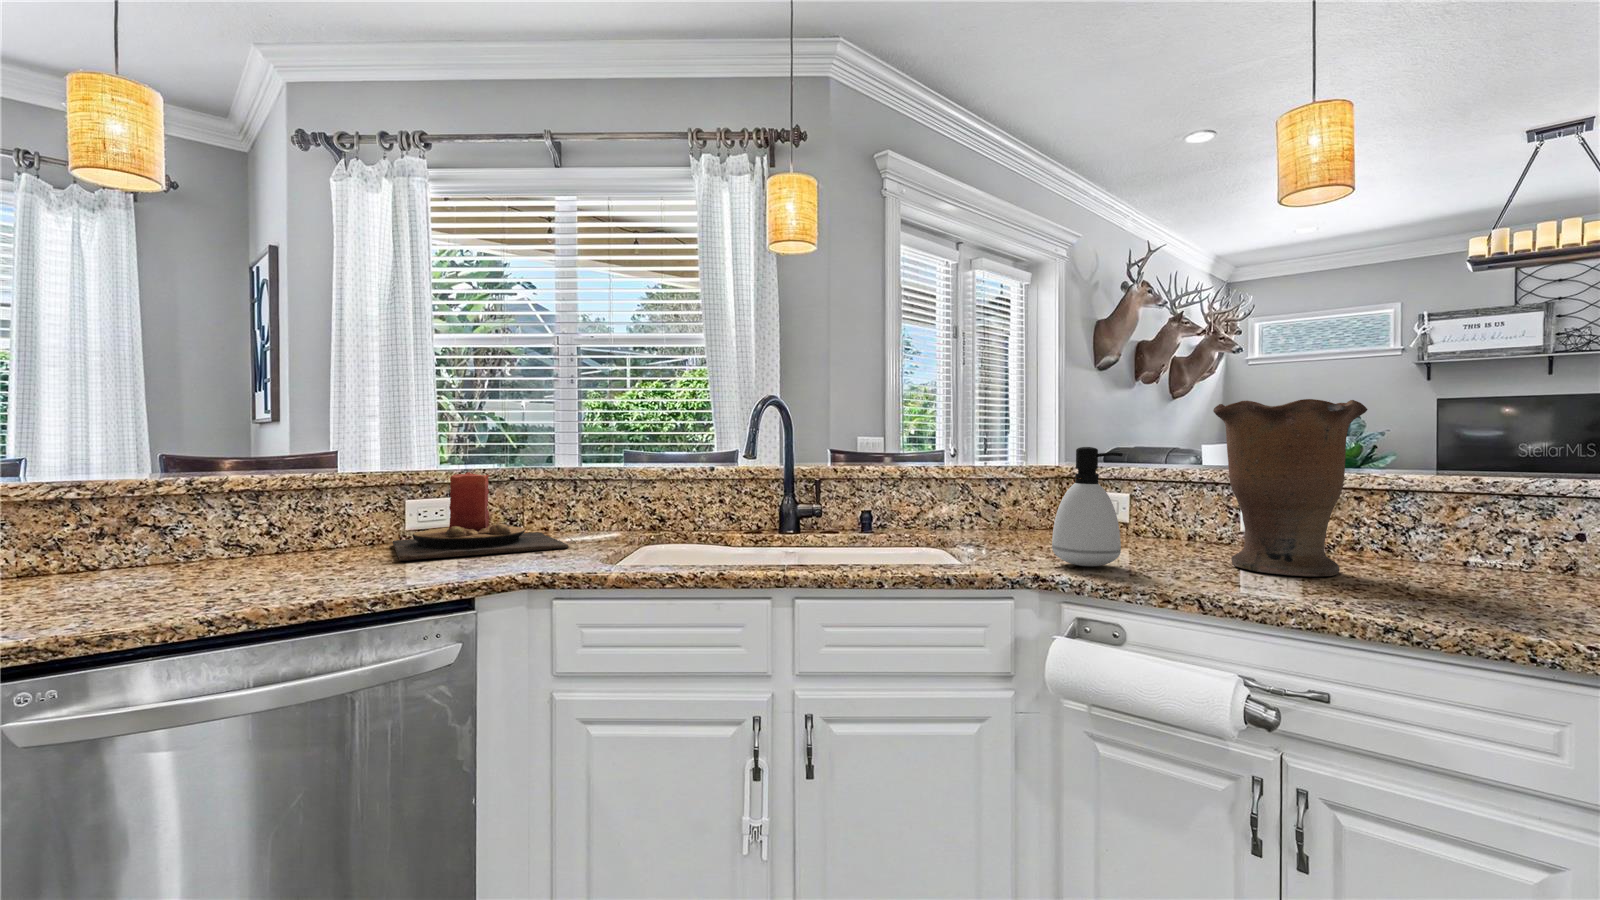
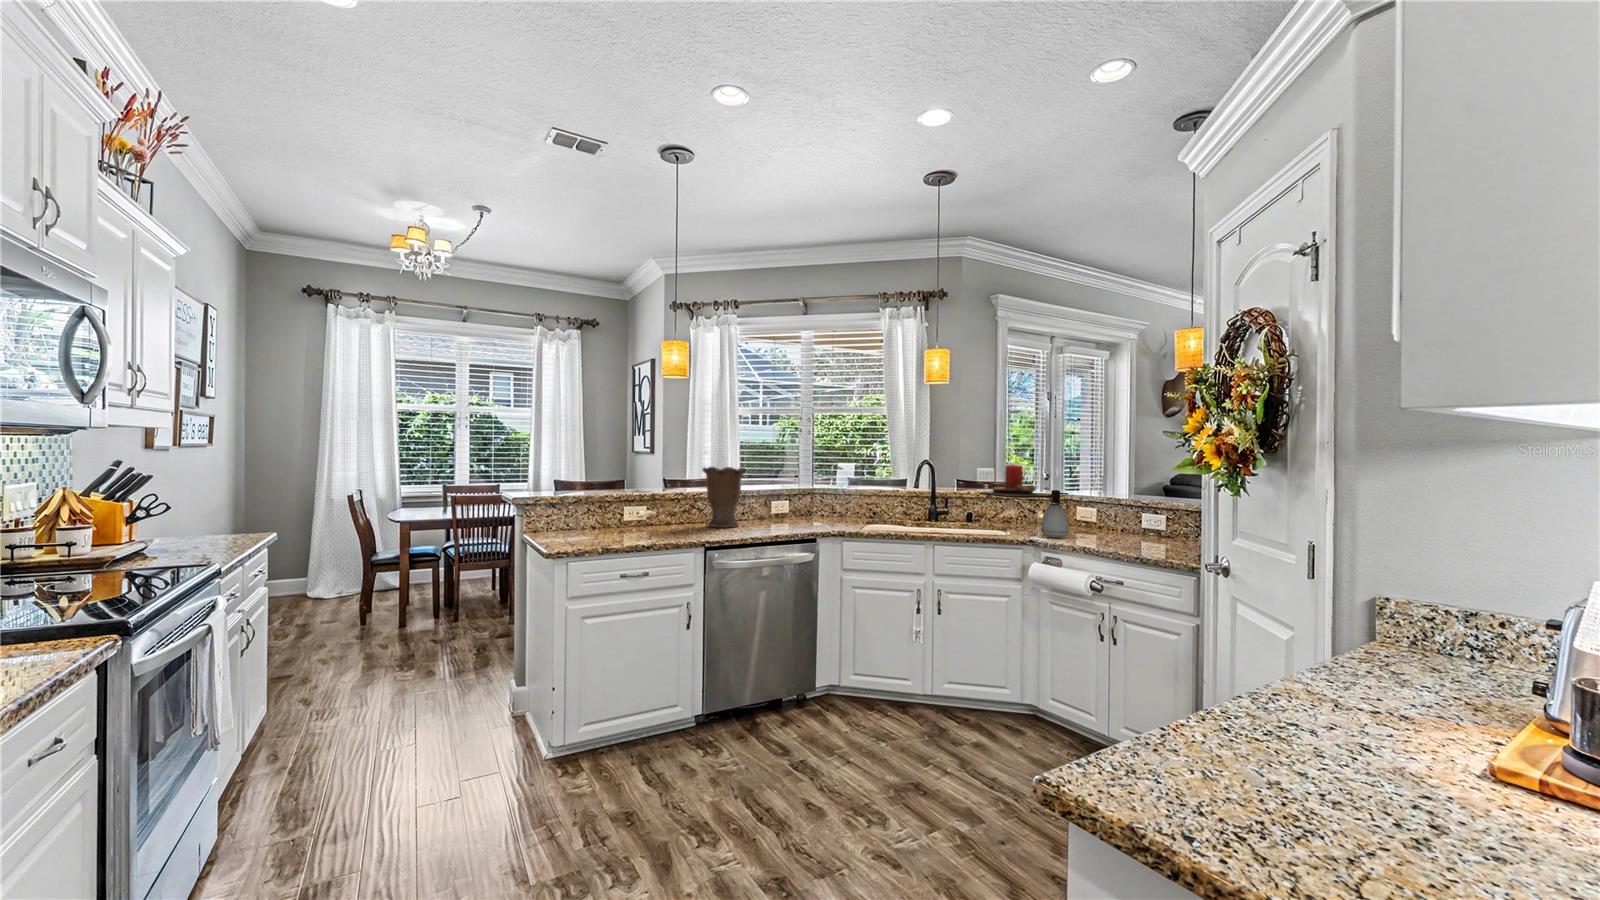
vase: present [1213,399,1368,576] -> present [702,467,747,528]
candle: present [393,472,569,561] -> present [982,464,1051,497]

